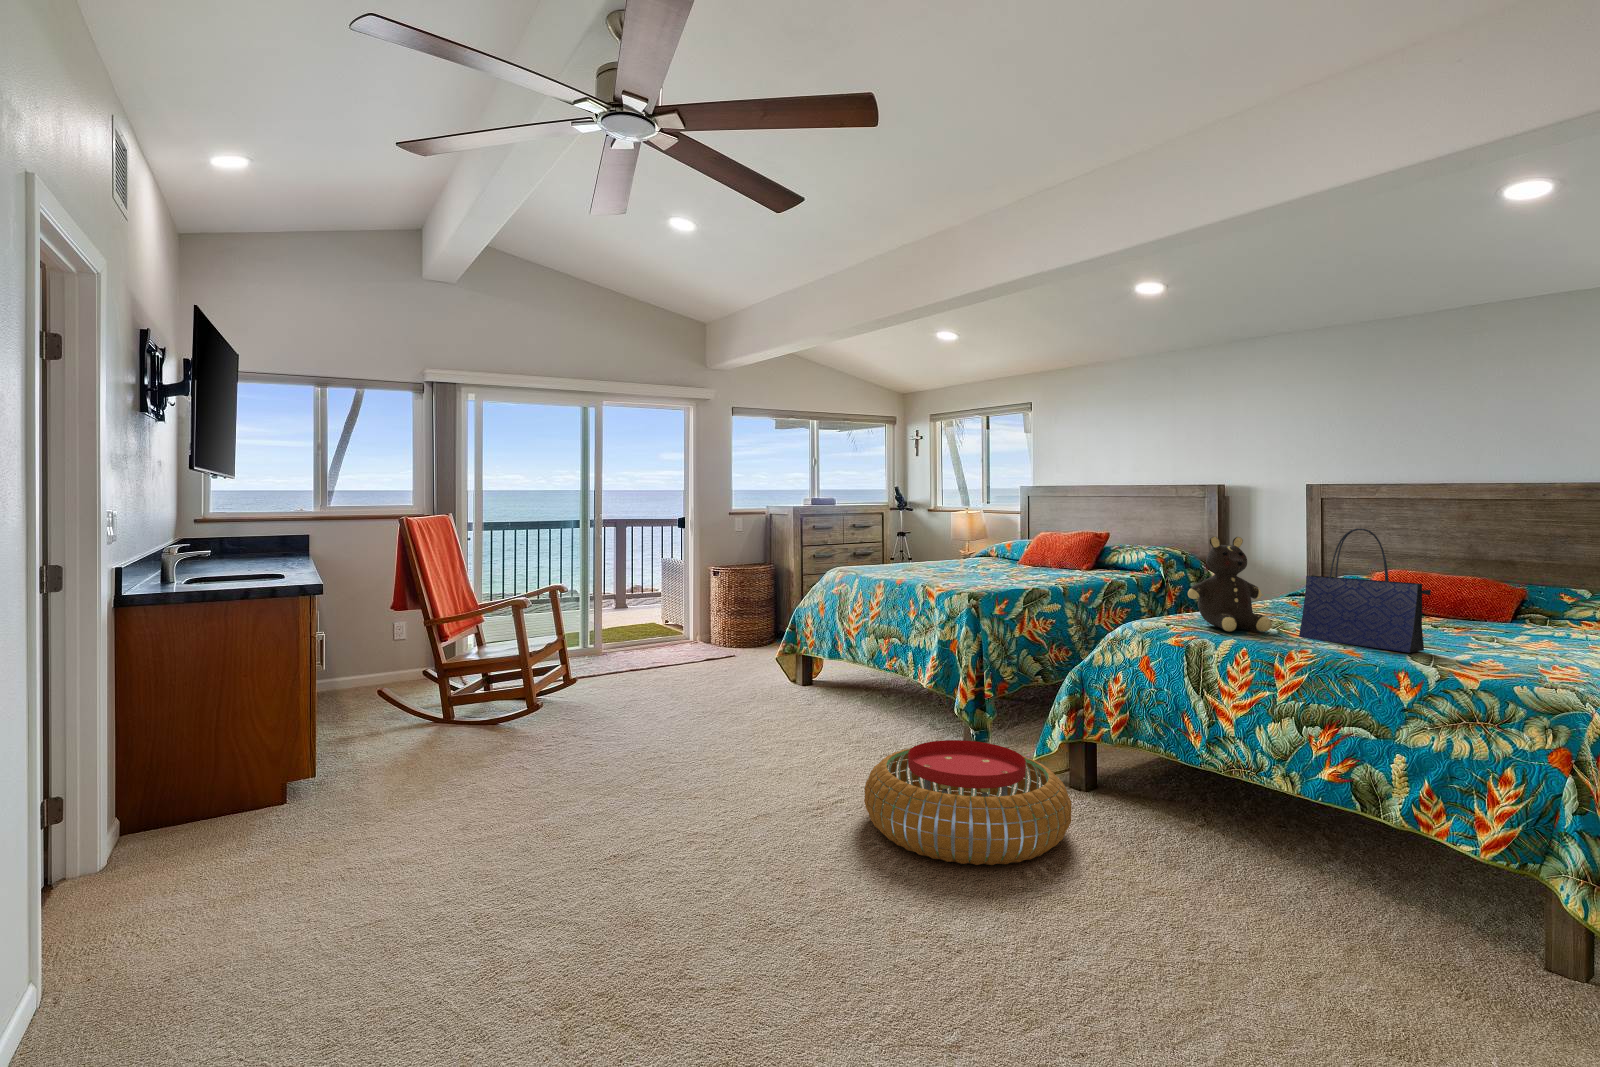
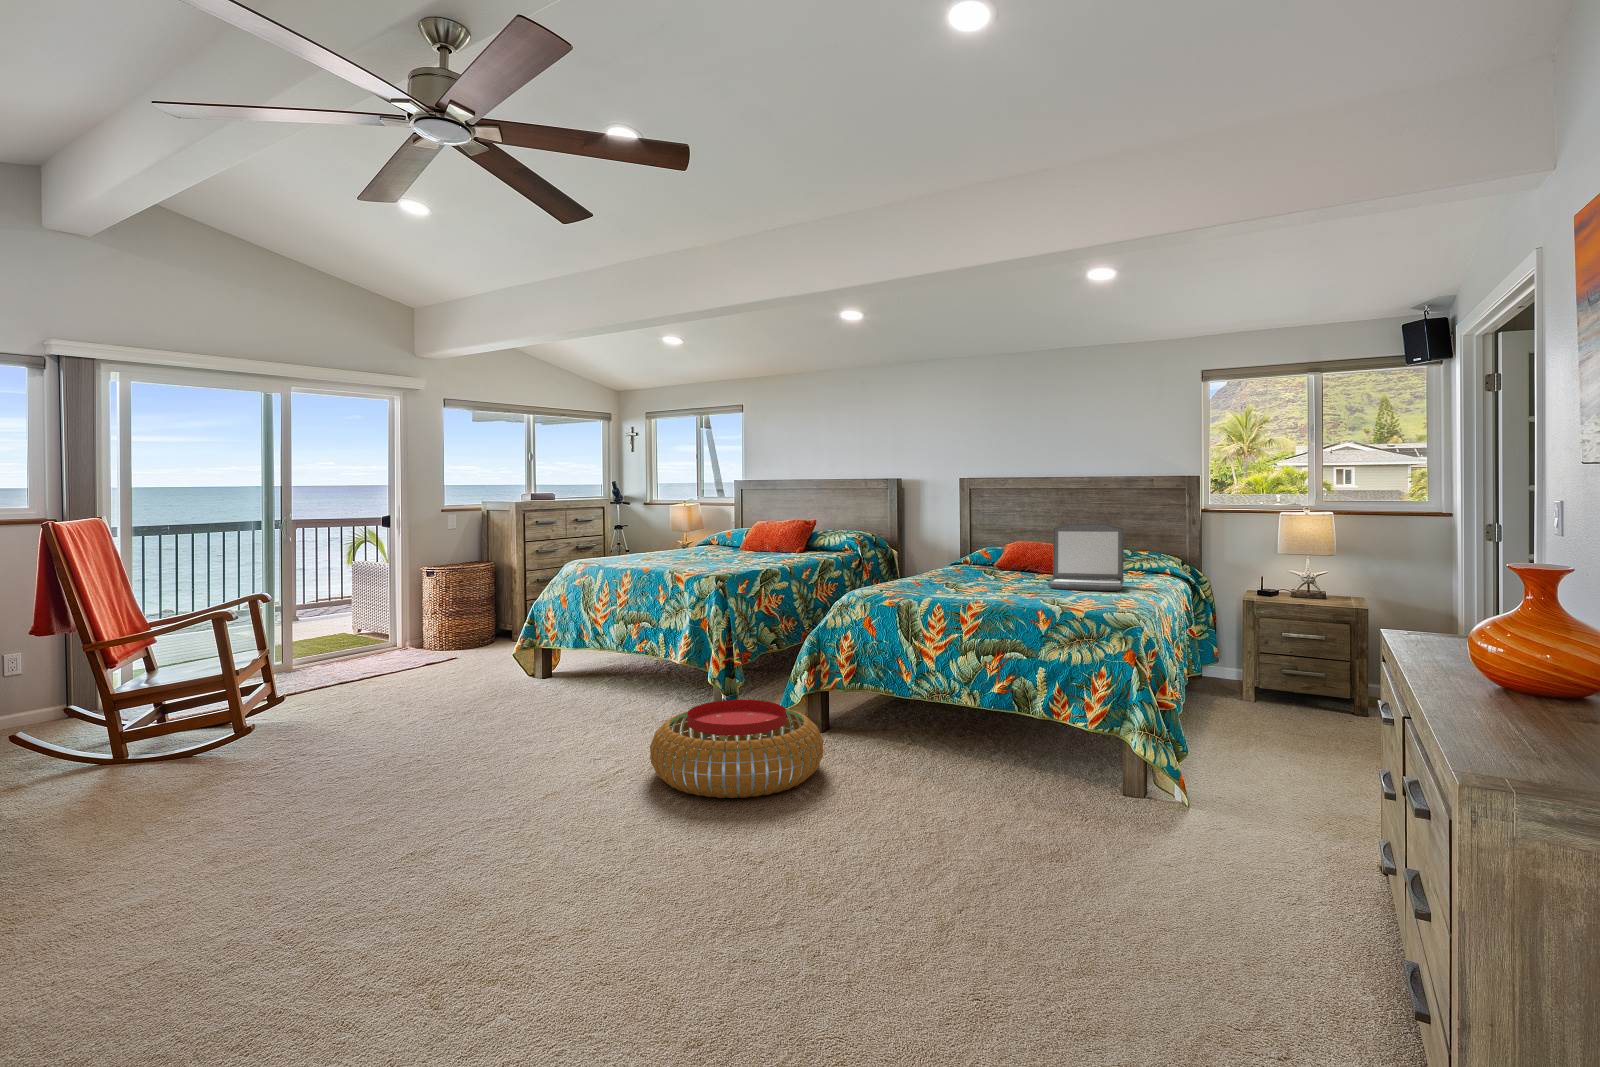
tote bag: present [1299,528,1431,653] -> none [971,509,1054,598]
teddy bear: present [1188,537,1272,632] -> none [894,518,953,592]
laptop: none [1424,550,1561,650] -> present [1048,523,1124,591]

